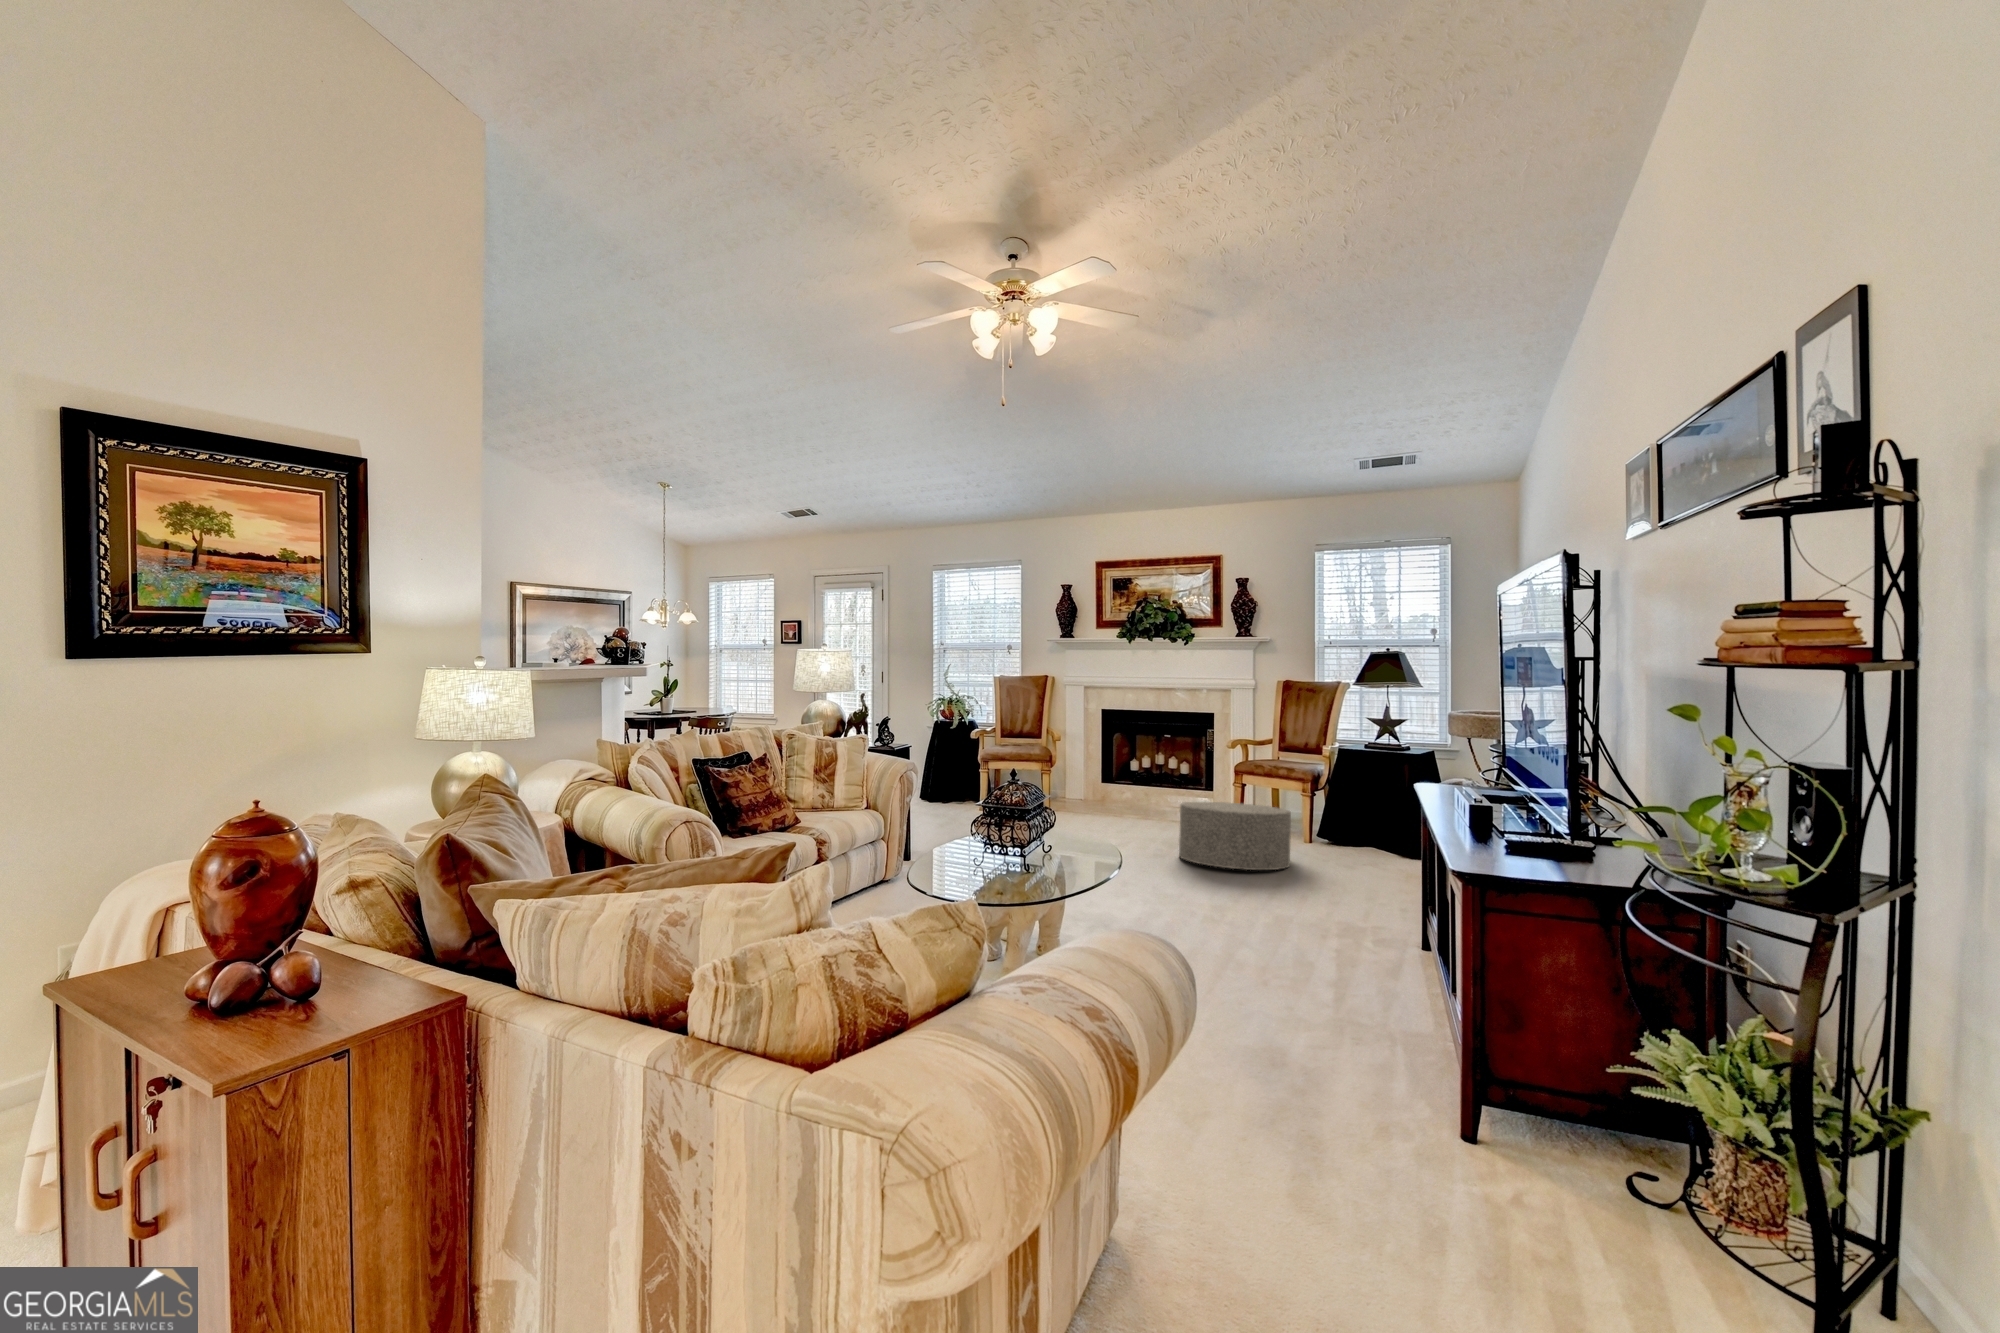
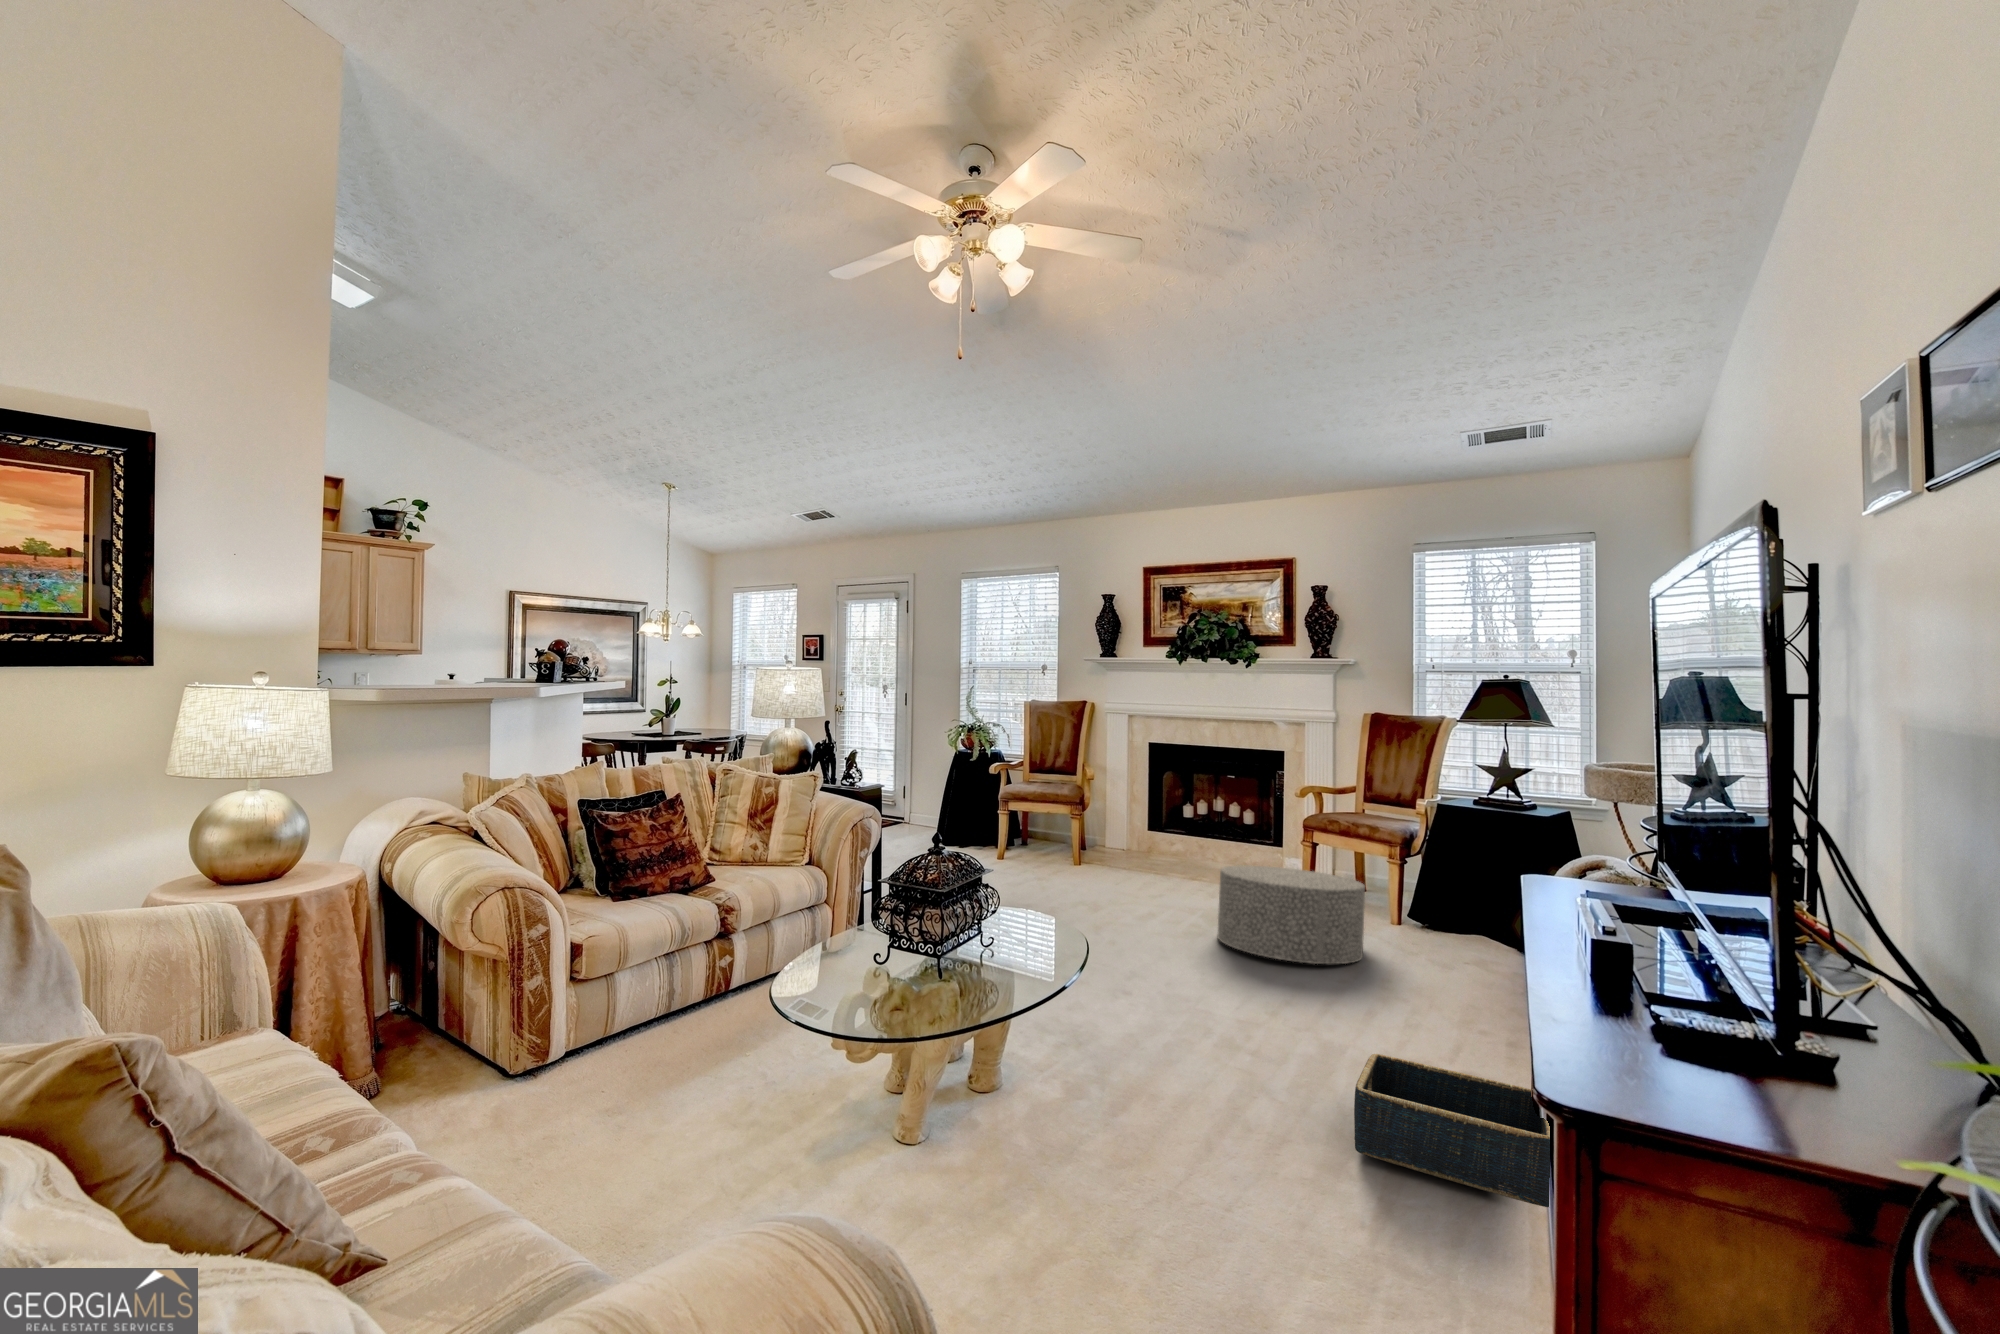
basket: none [1313,914,1443,992] -> present [1354,1054,1550,1207]

